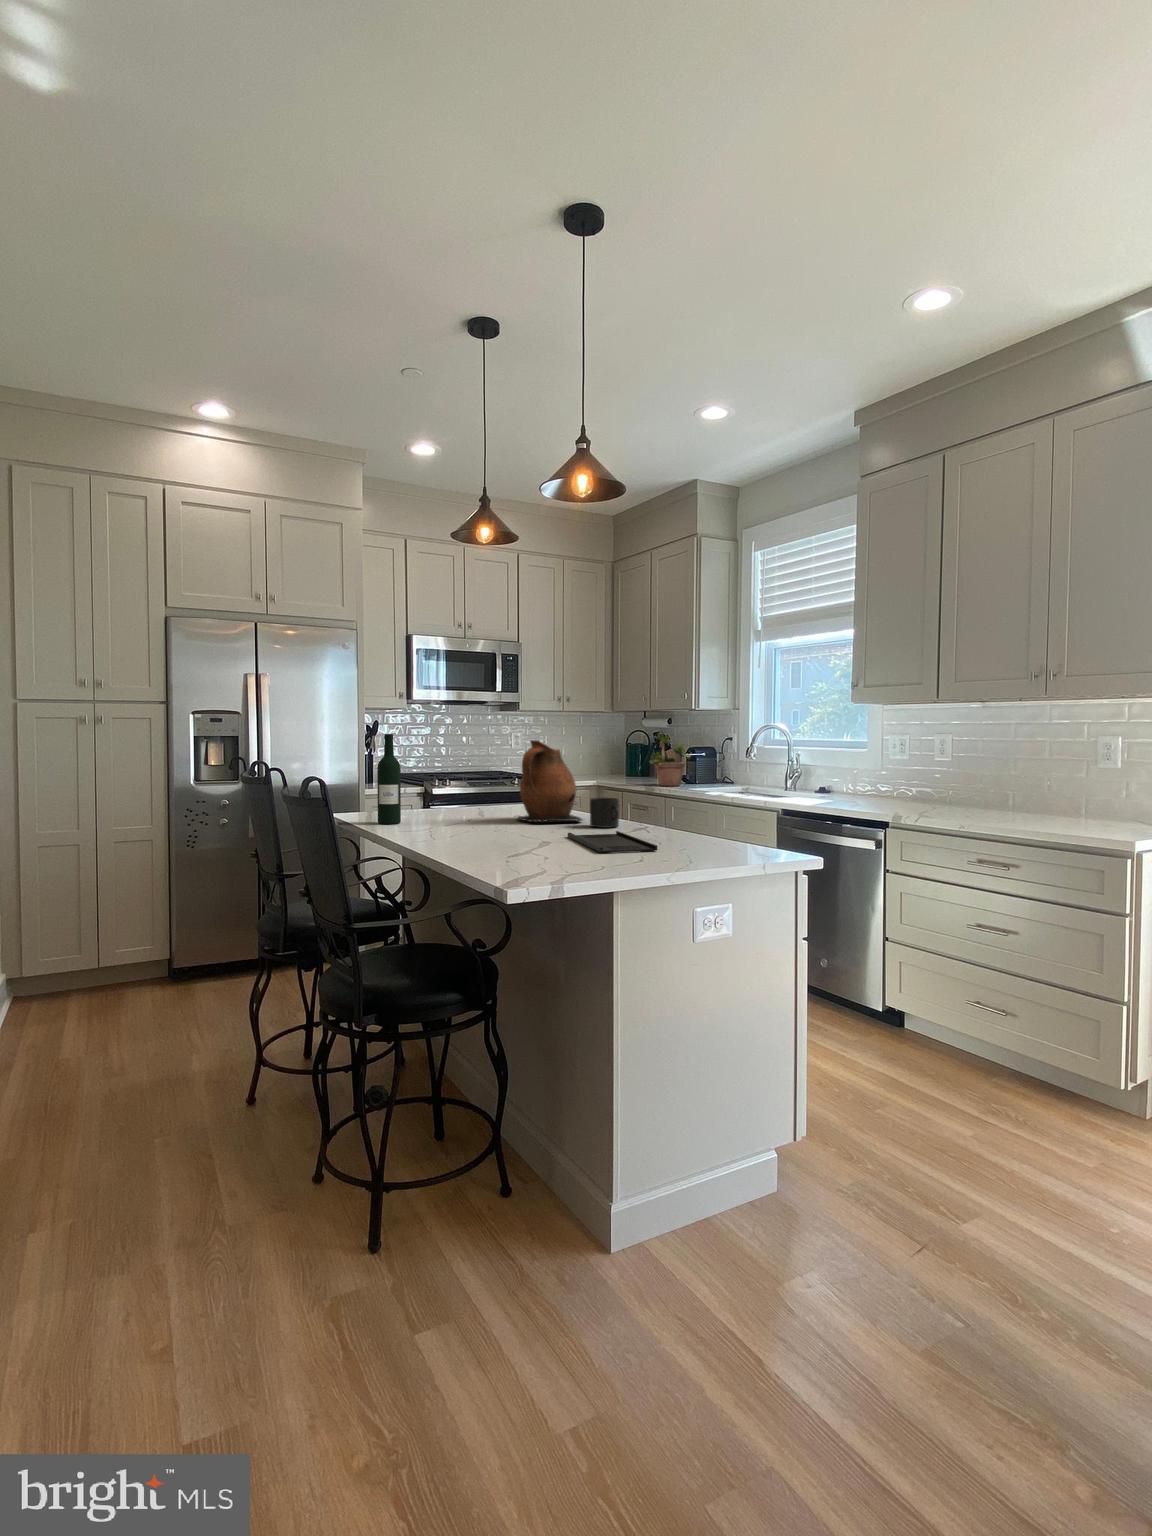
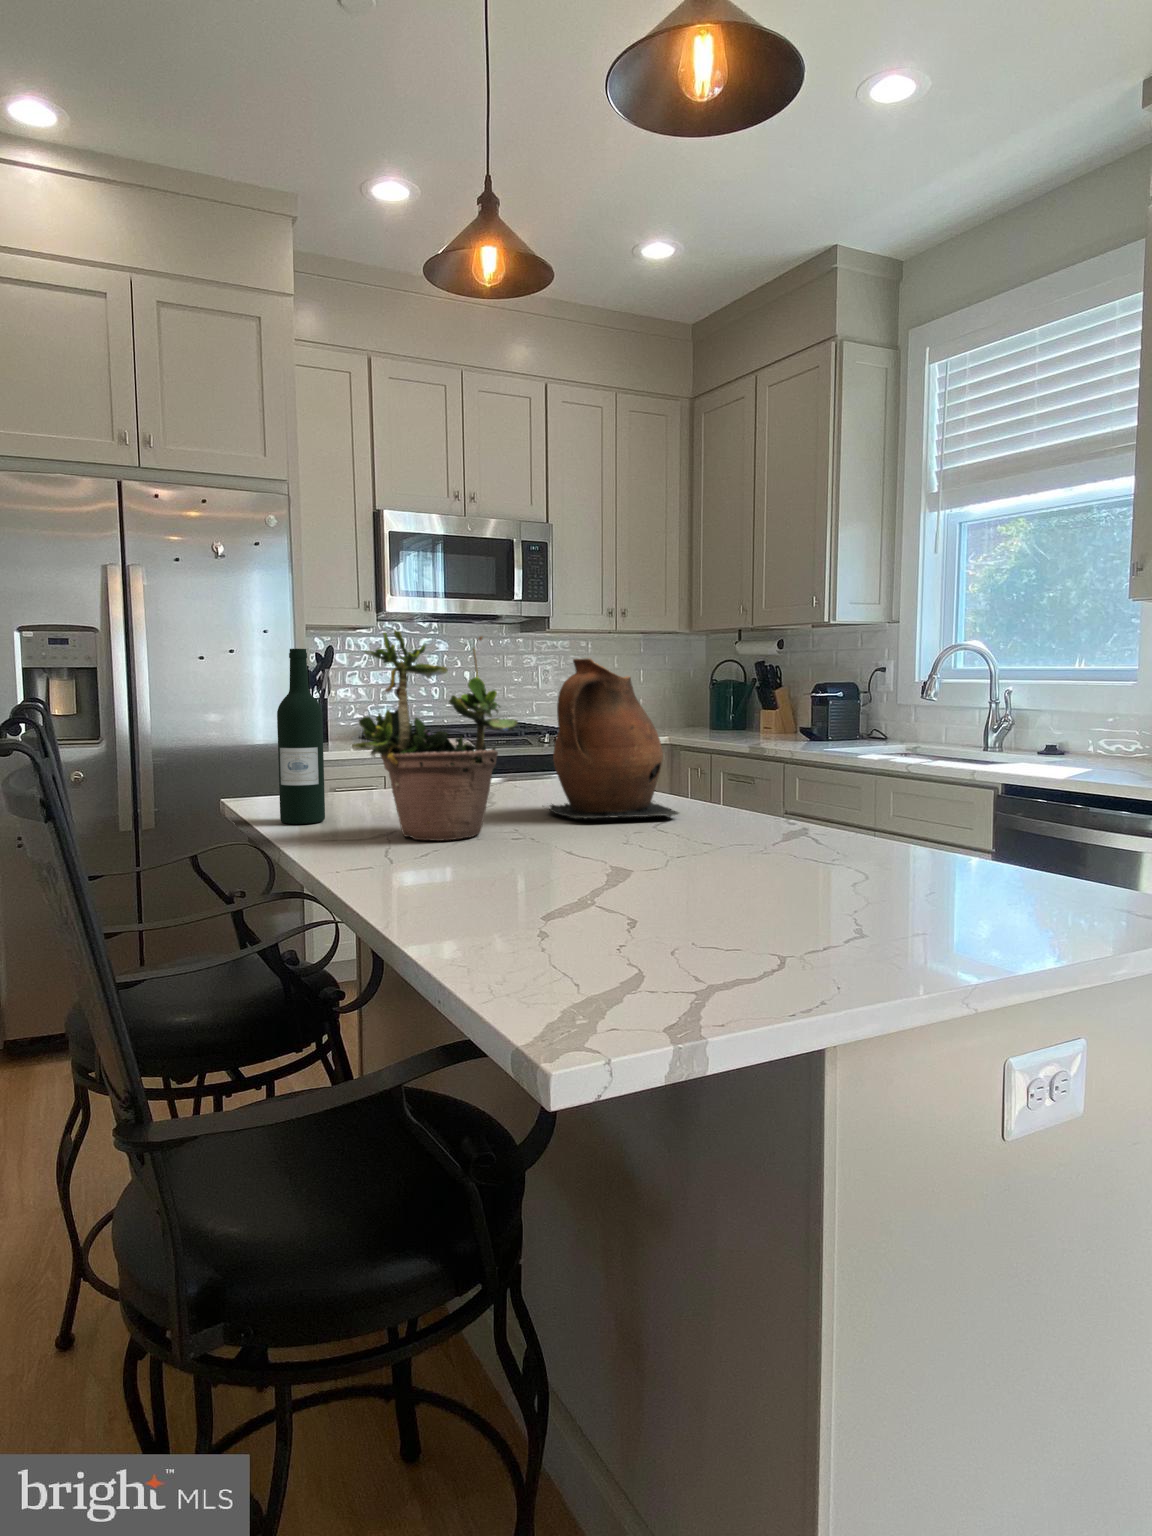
potted plant: present [650,732,691,786] -> present [352,630,518,841]
mug: present [590,798,619,828] -> none [694,771,755,832]
tray: present [568,831,657,852] -> none [656,843,879,909]

